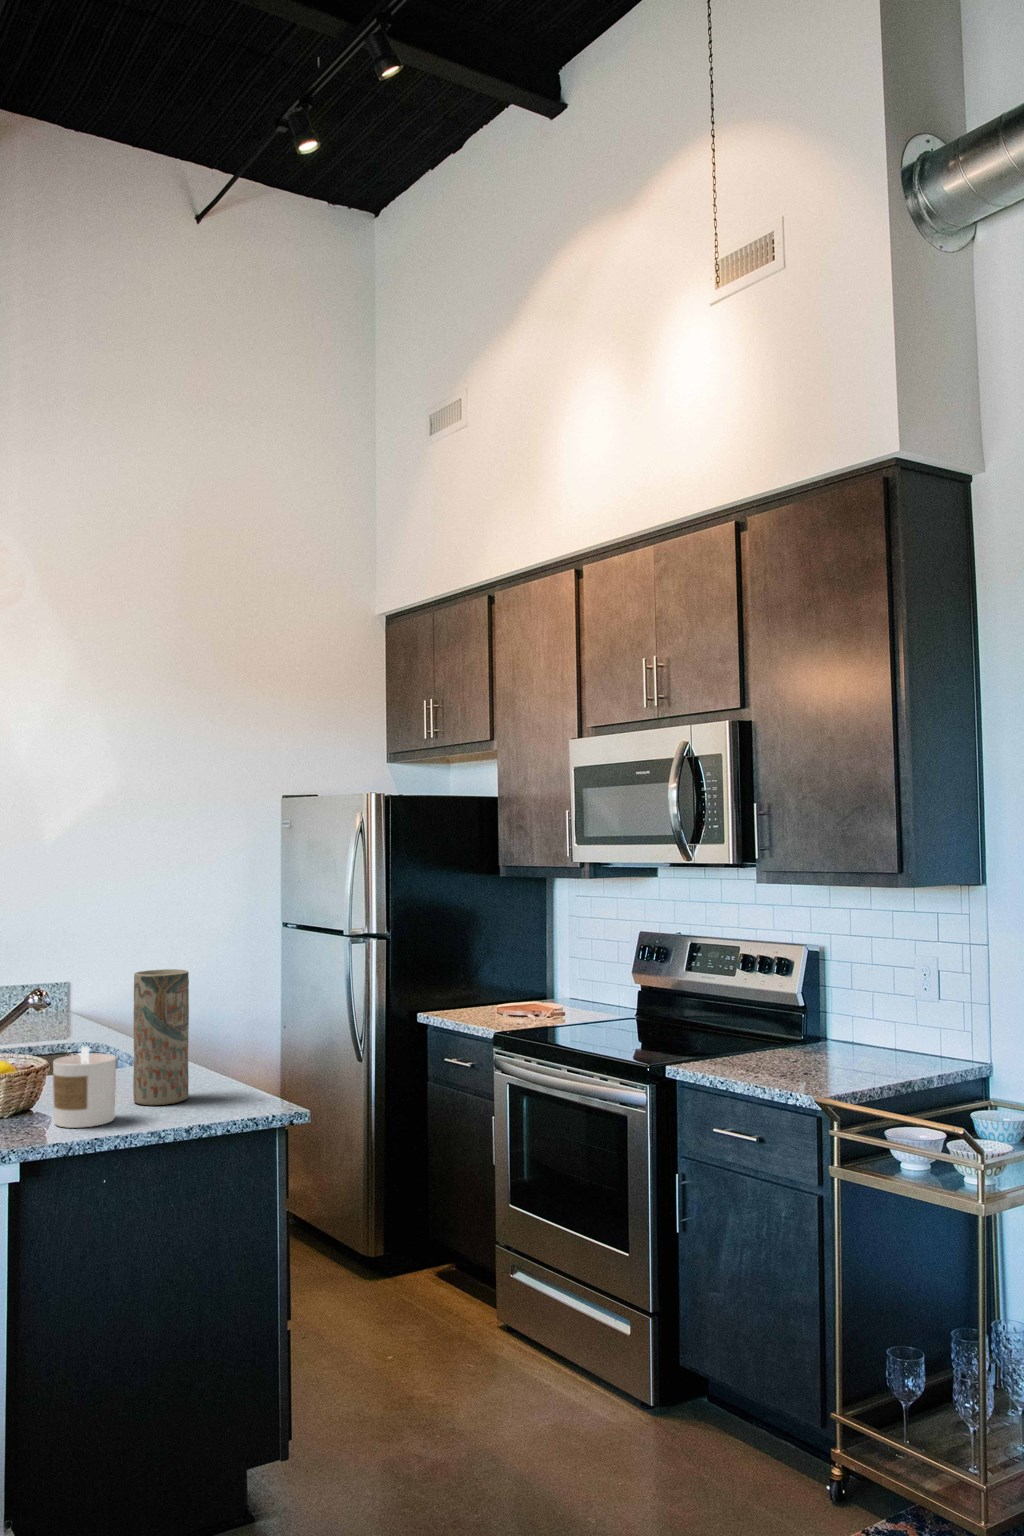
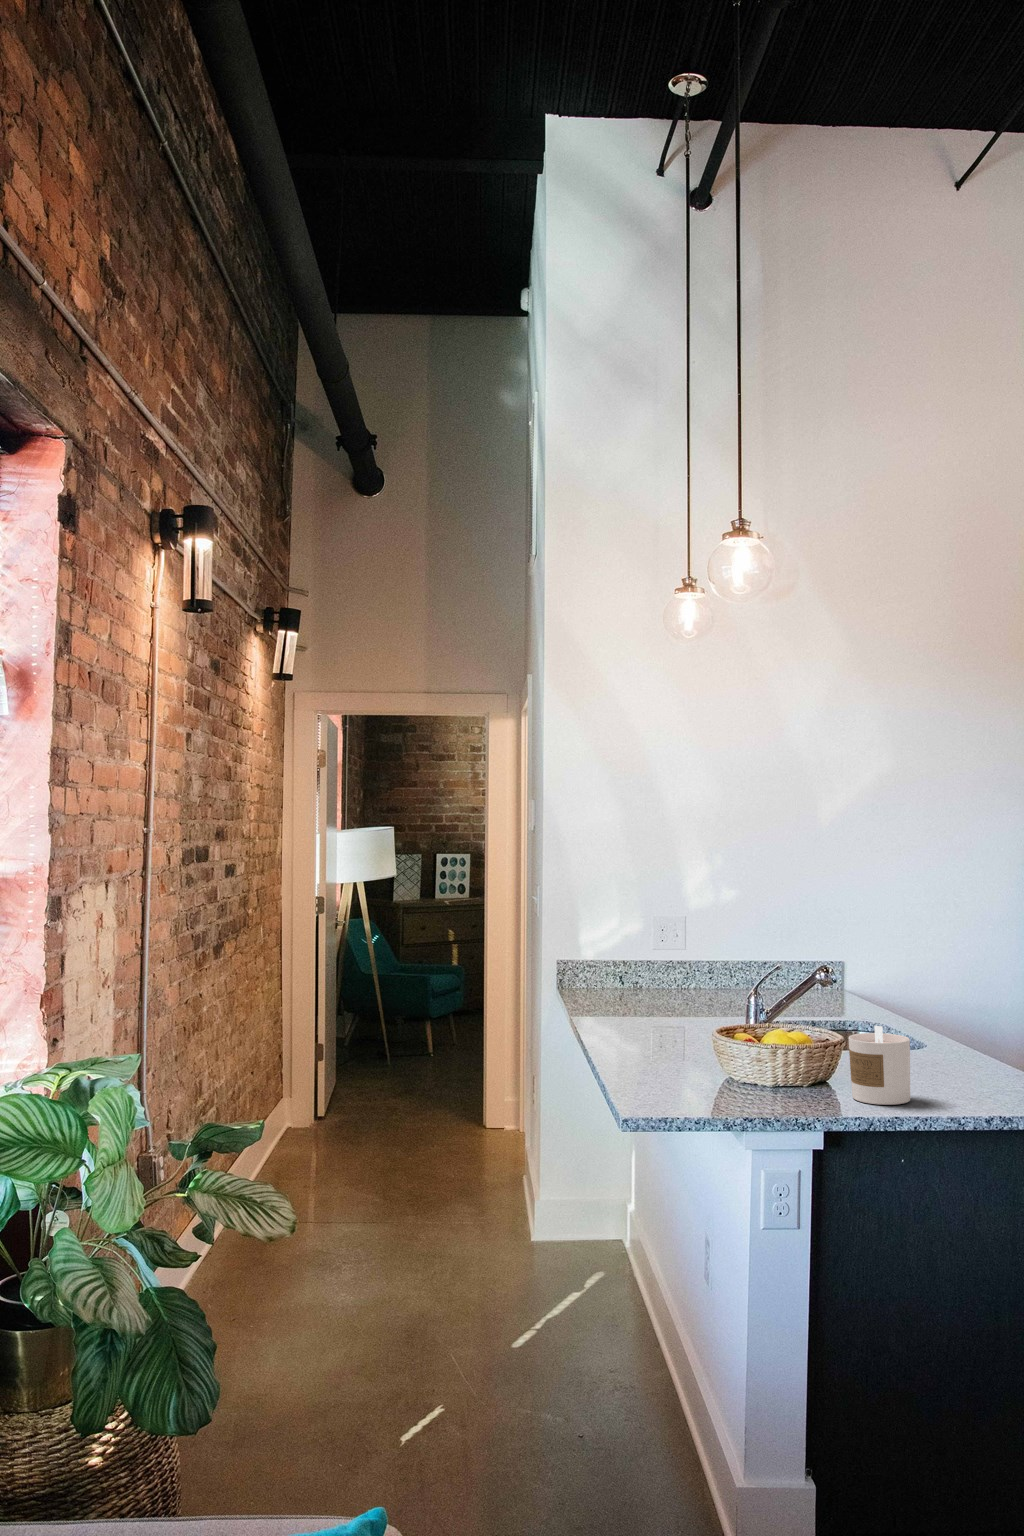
vase: present [133,969,189,1105] -> none [921,955,982,1091]

